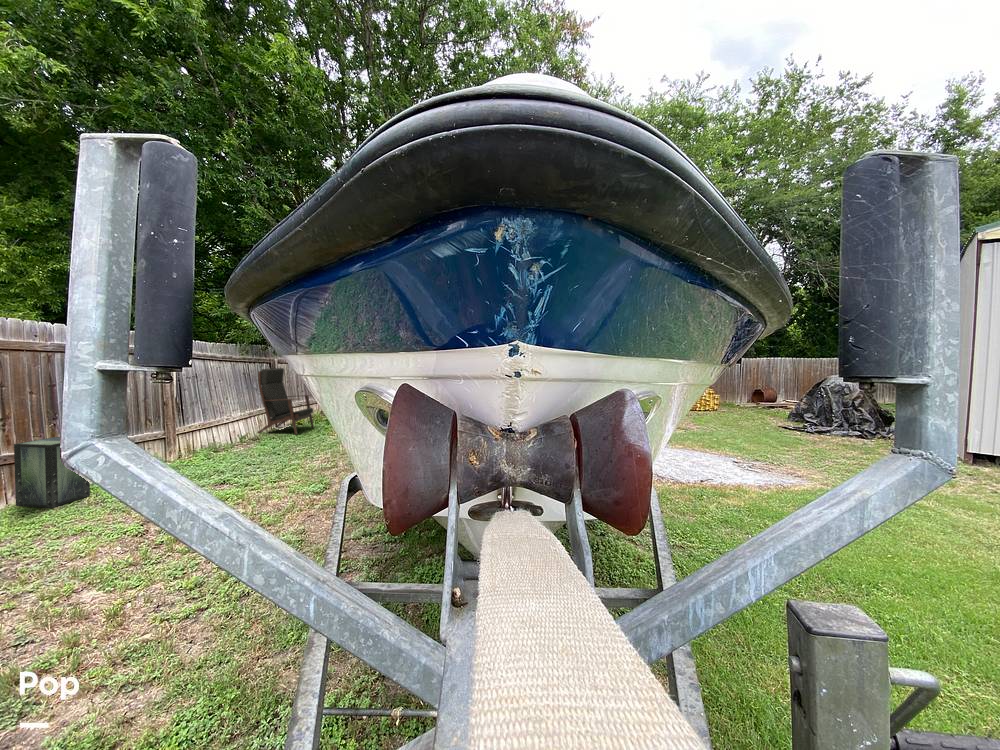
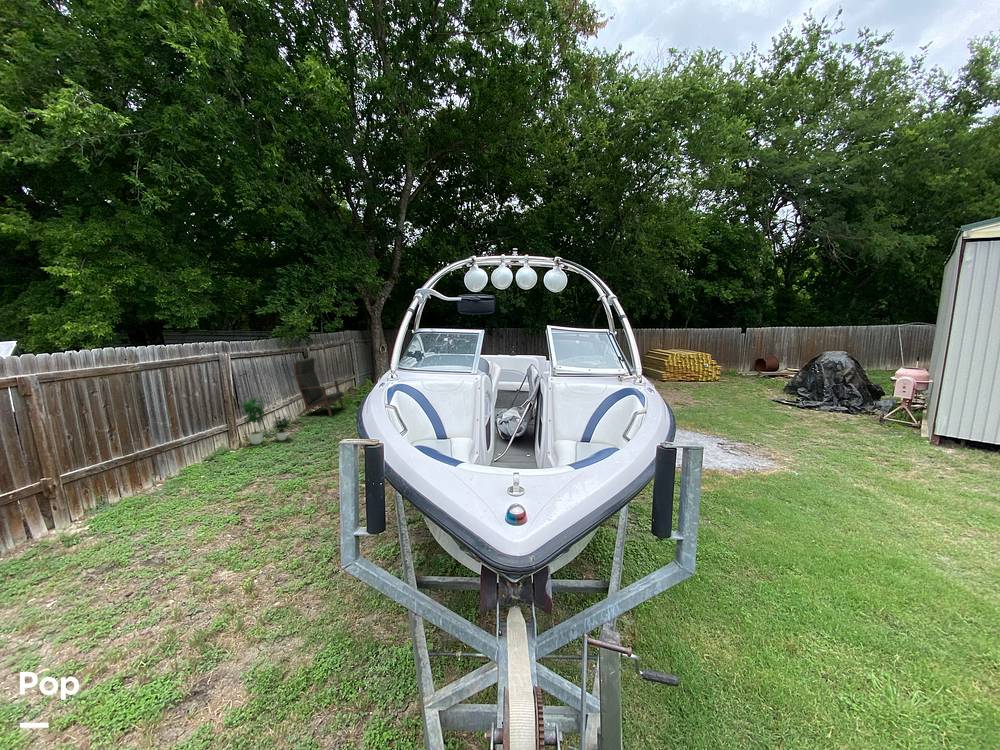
potted plant: none [183,399,246,458] -> present [242,398,291,445]
storage box: present [14,437,90,508] -> none [123,441,184,499]

